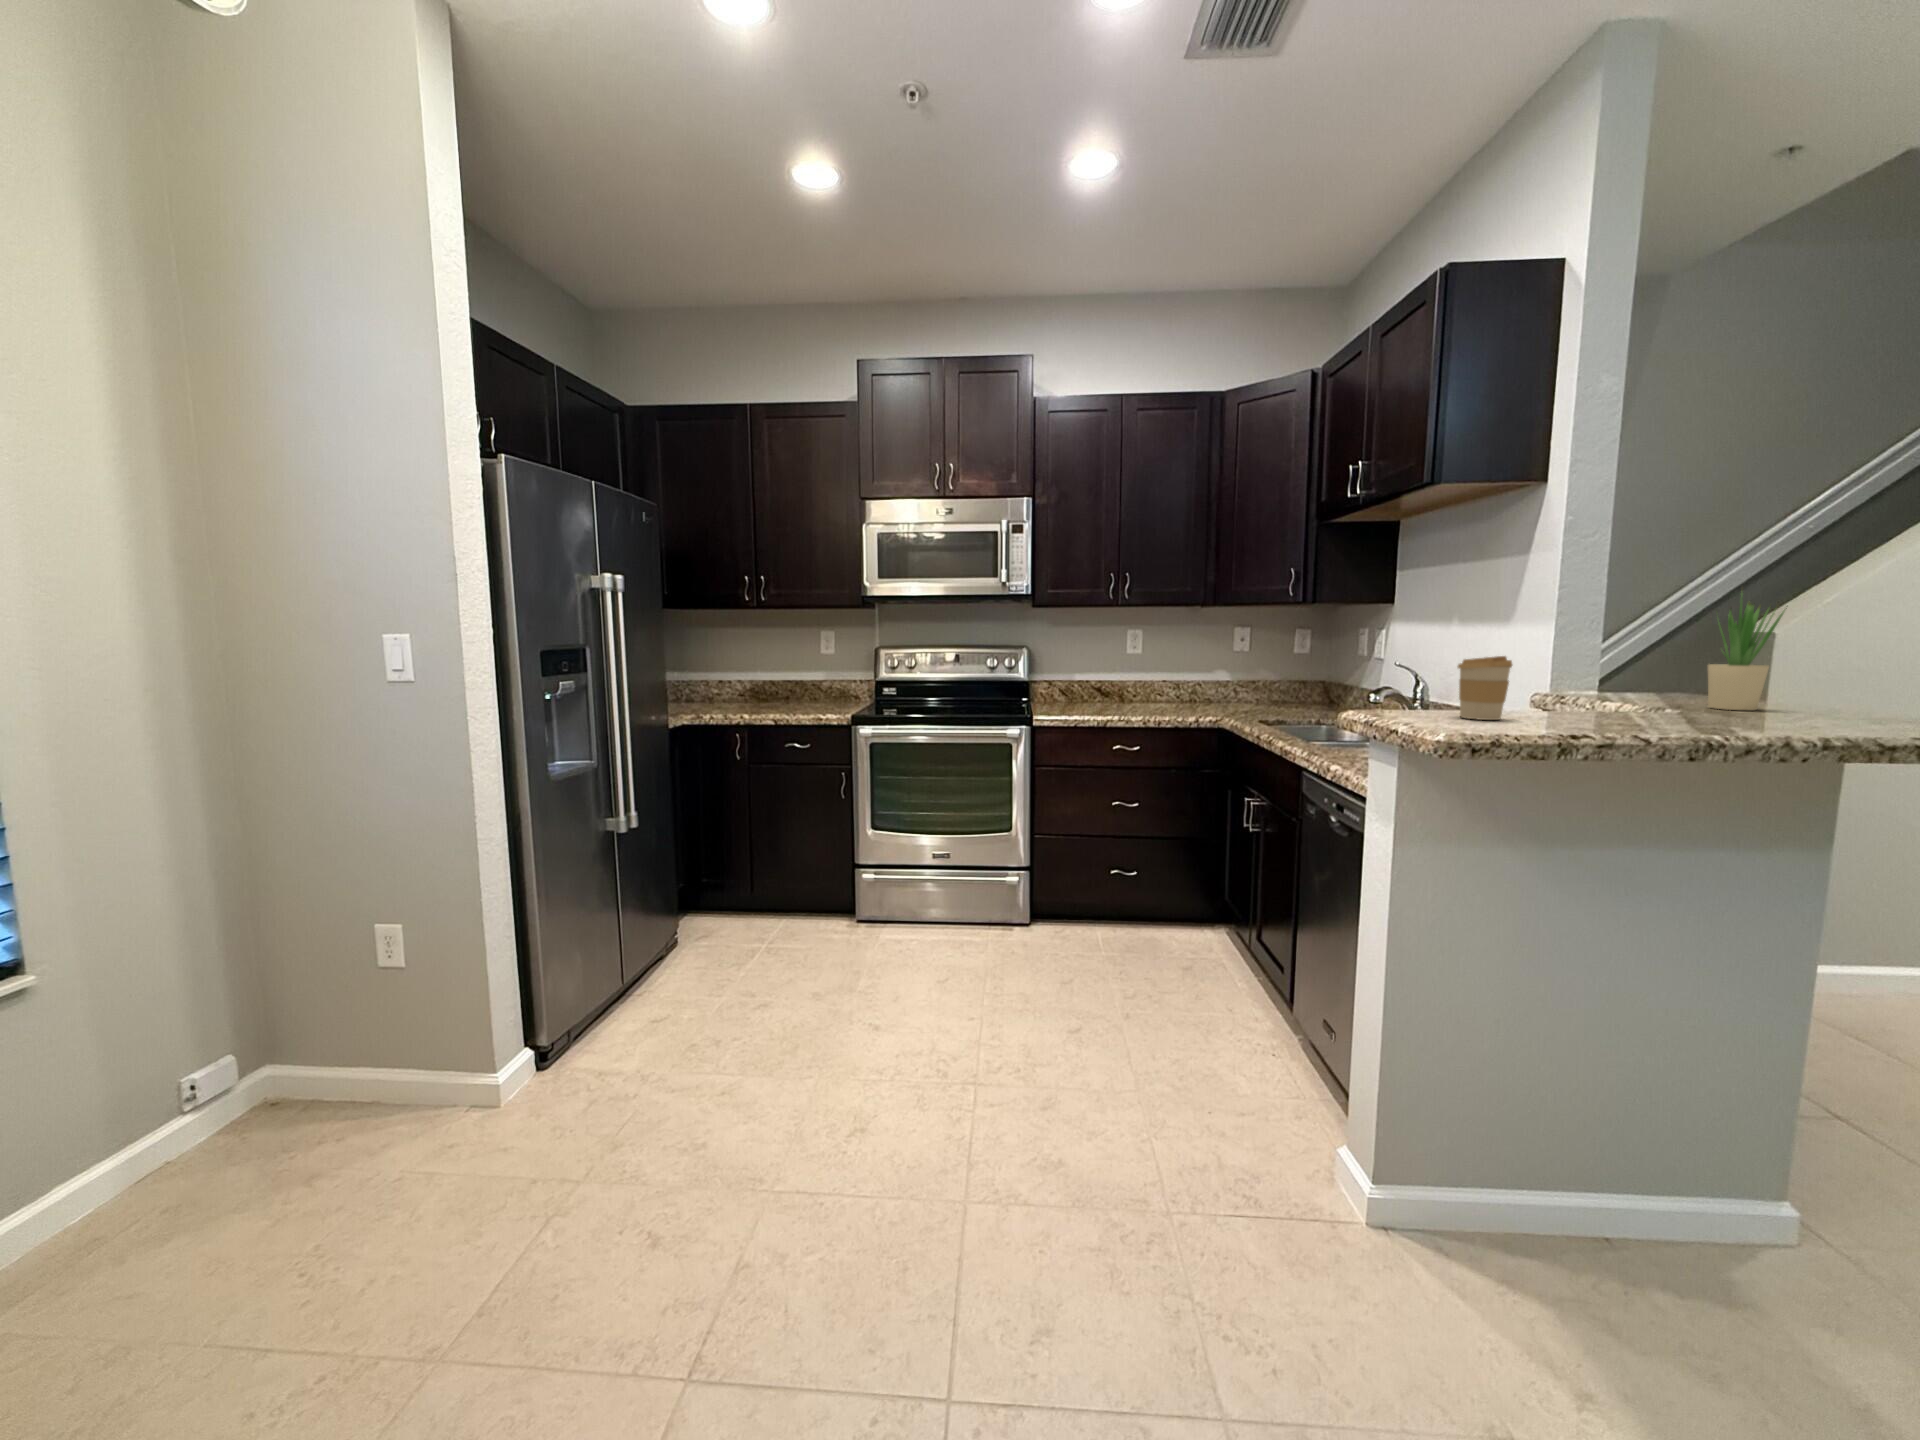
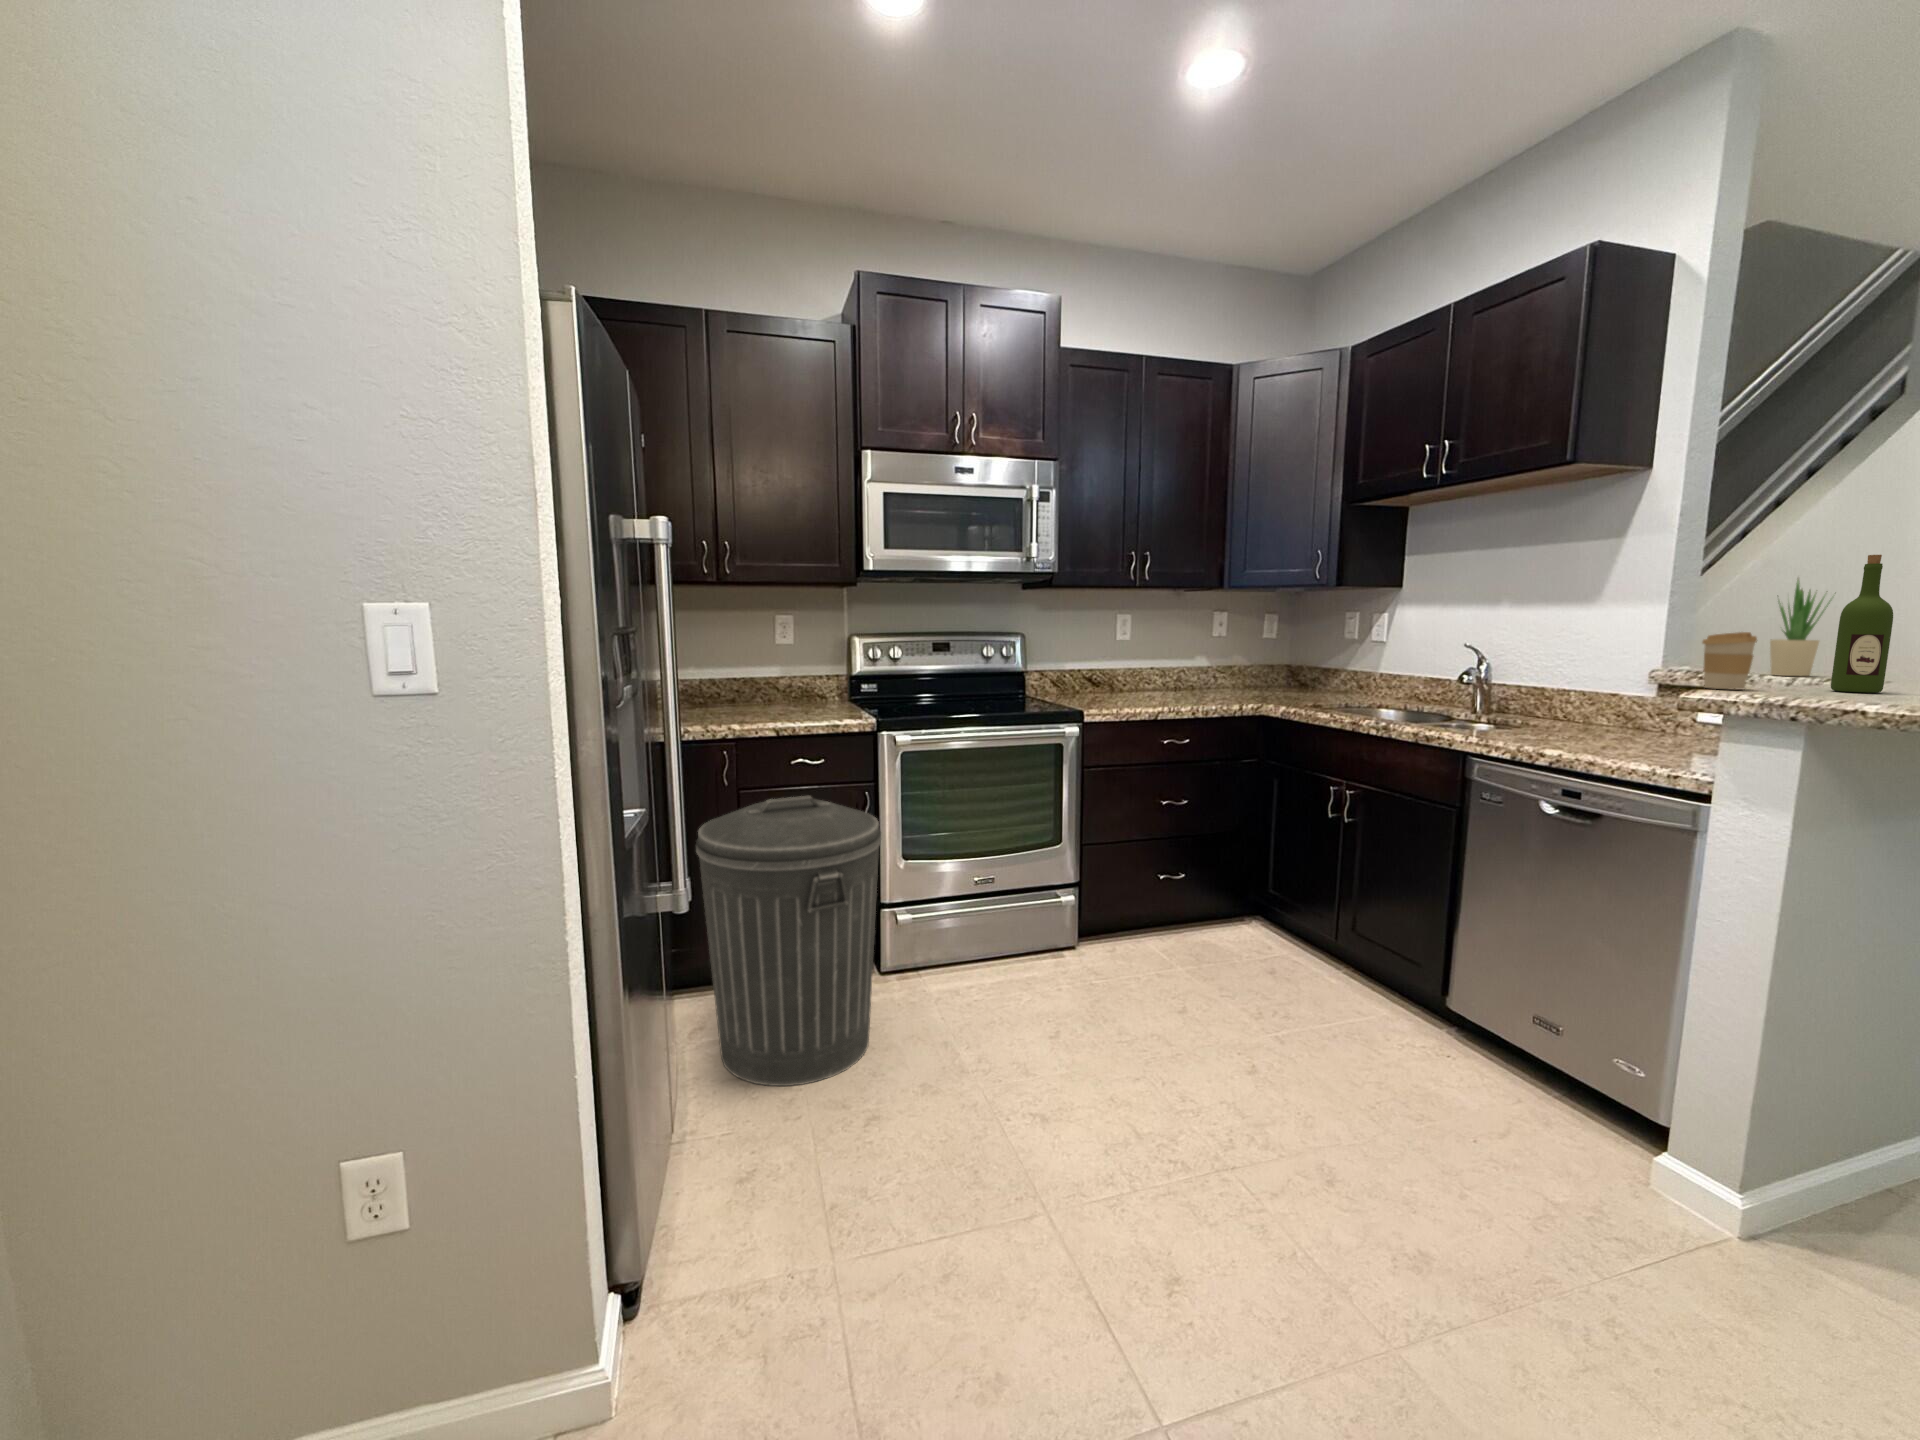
wine bottle: none [1609,565,1676,730] -> present [1831,555,1893,693]
trash can: none [672,769,813,981] -> present [696,796,881,1086]

